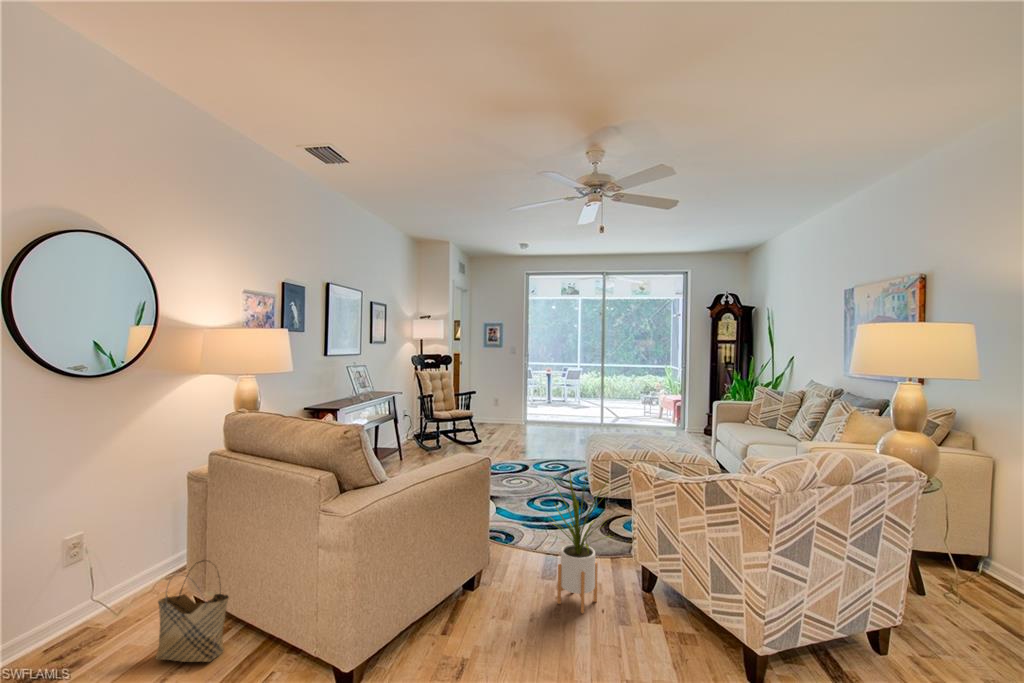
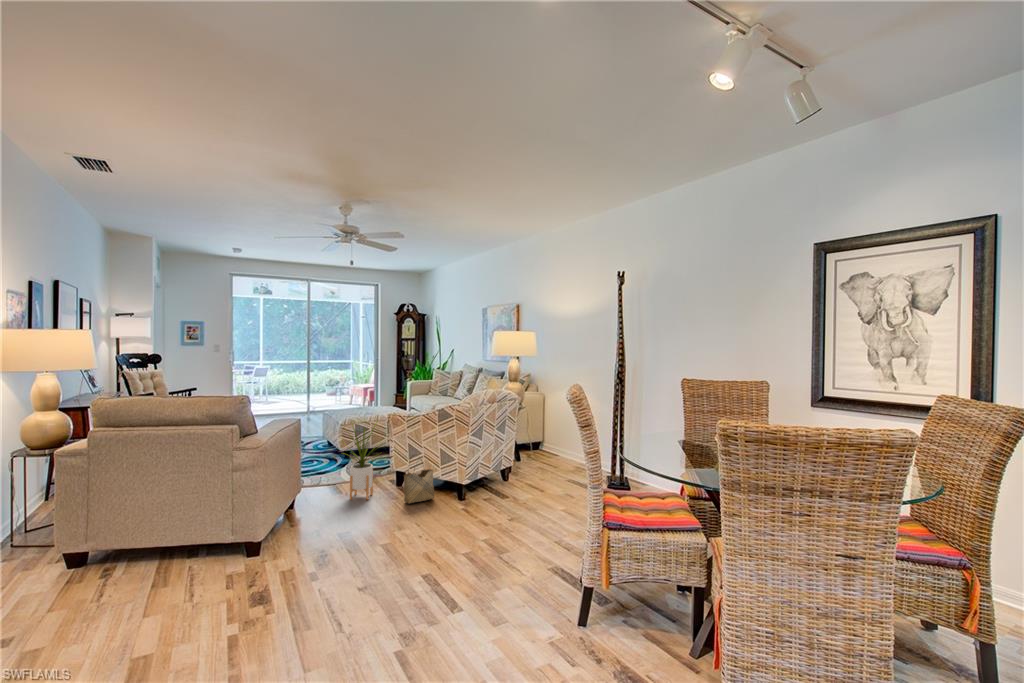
woven basket: present [155,560,229,662] -> present [404,457,434,504]

